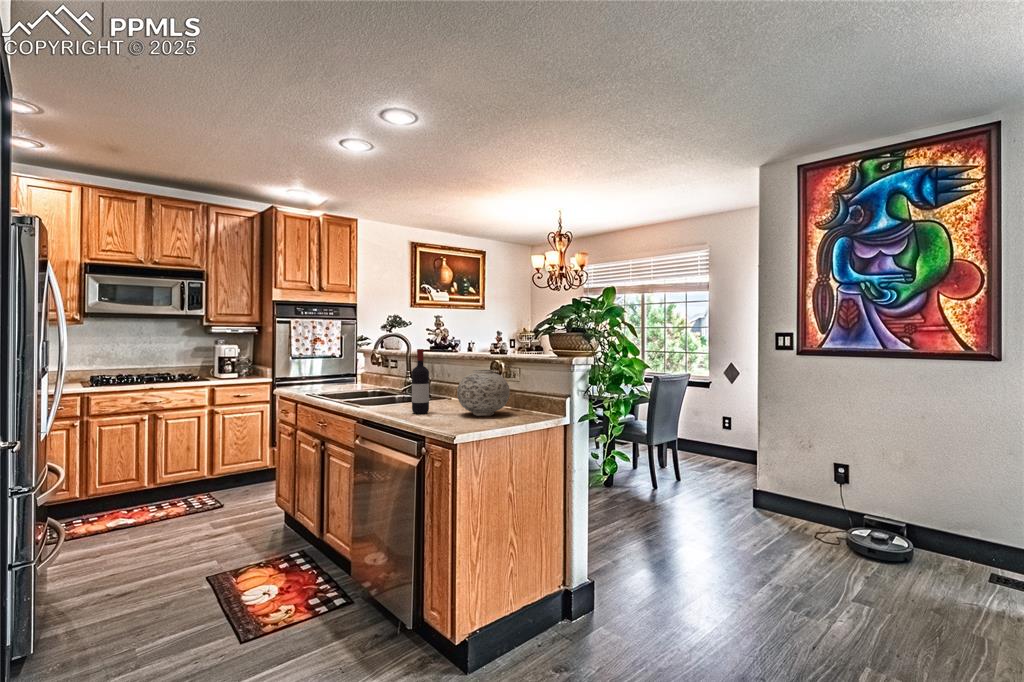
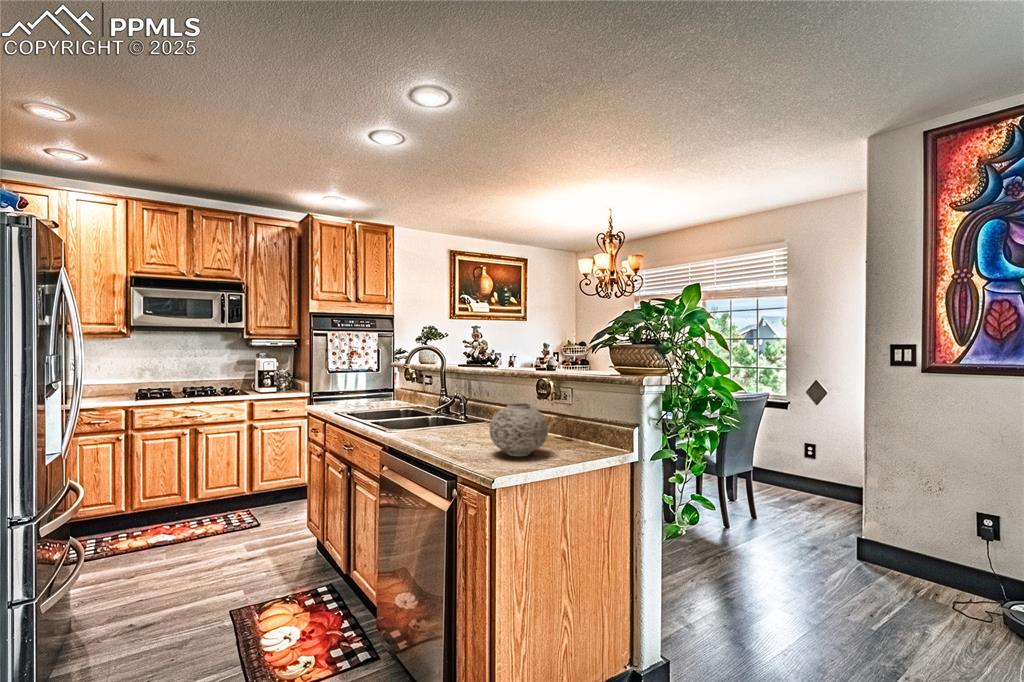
wine bottle: present [412,349,429,414] -> none [440,379,459,451]

